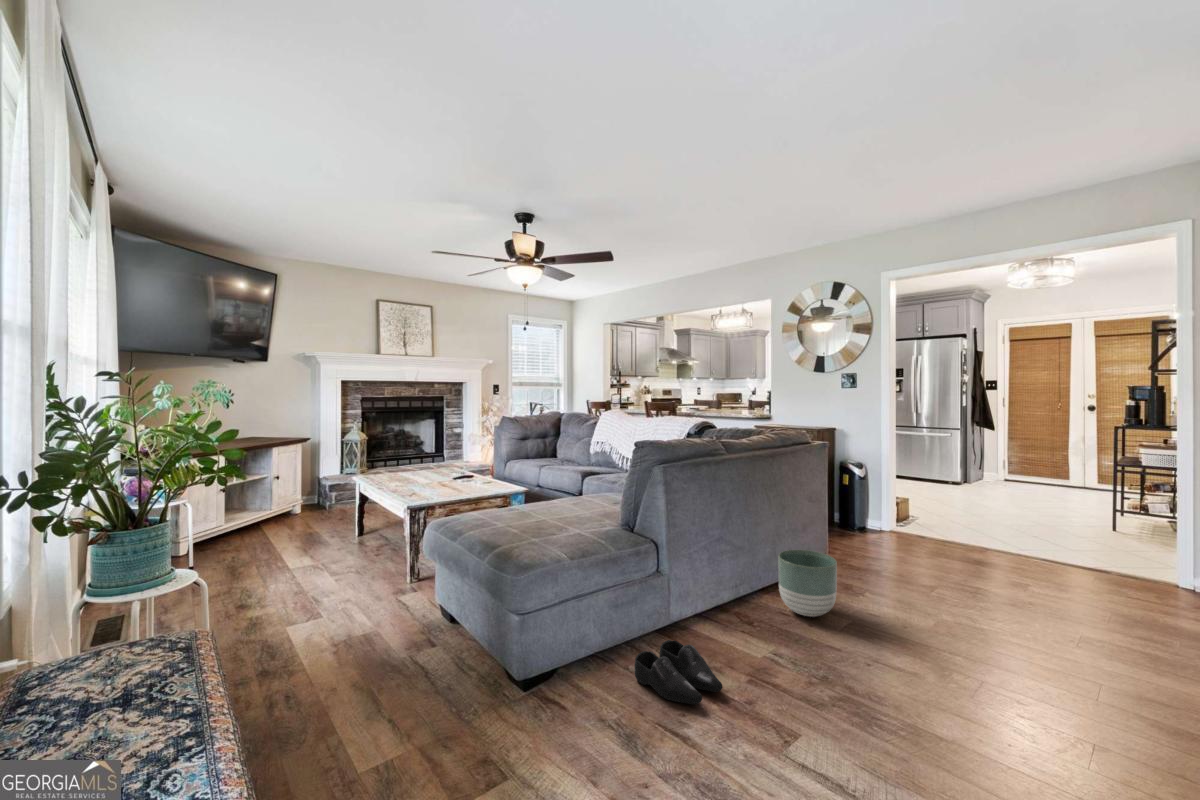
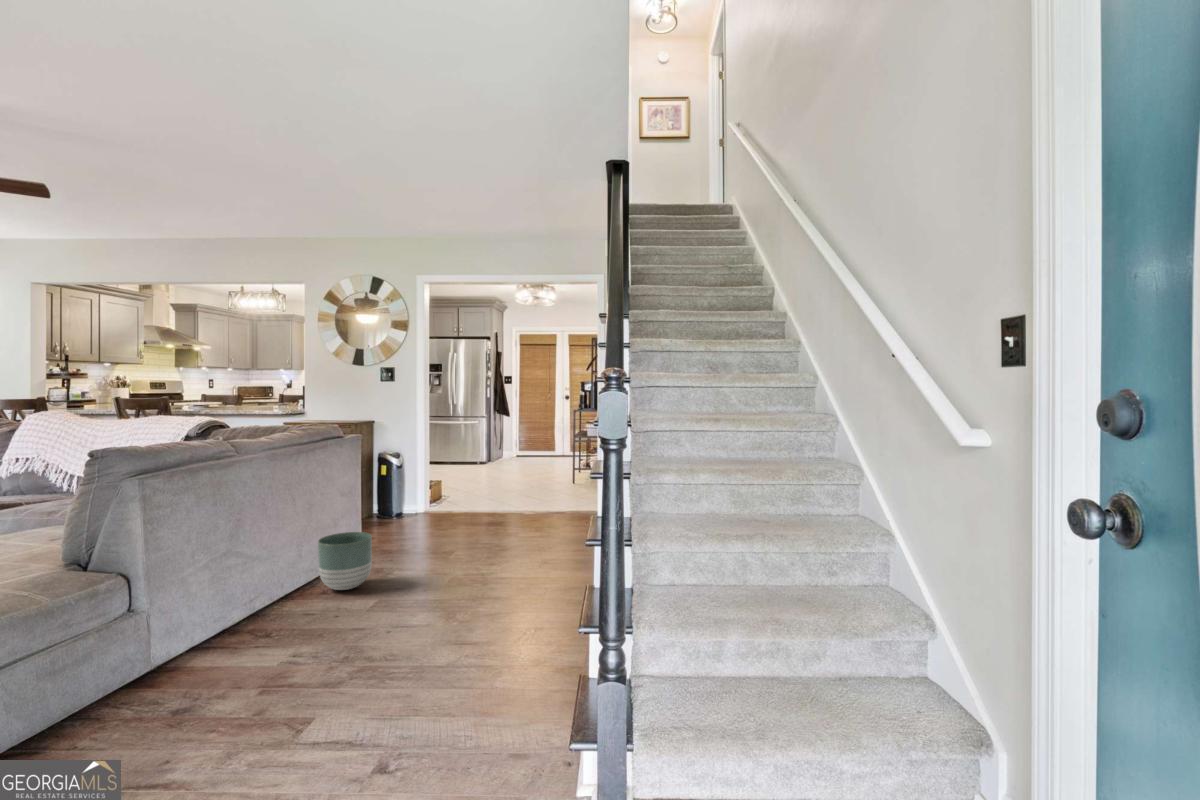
shoe: present [635,640,722,705] -> none [162,635,265,688]

